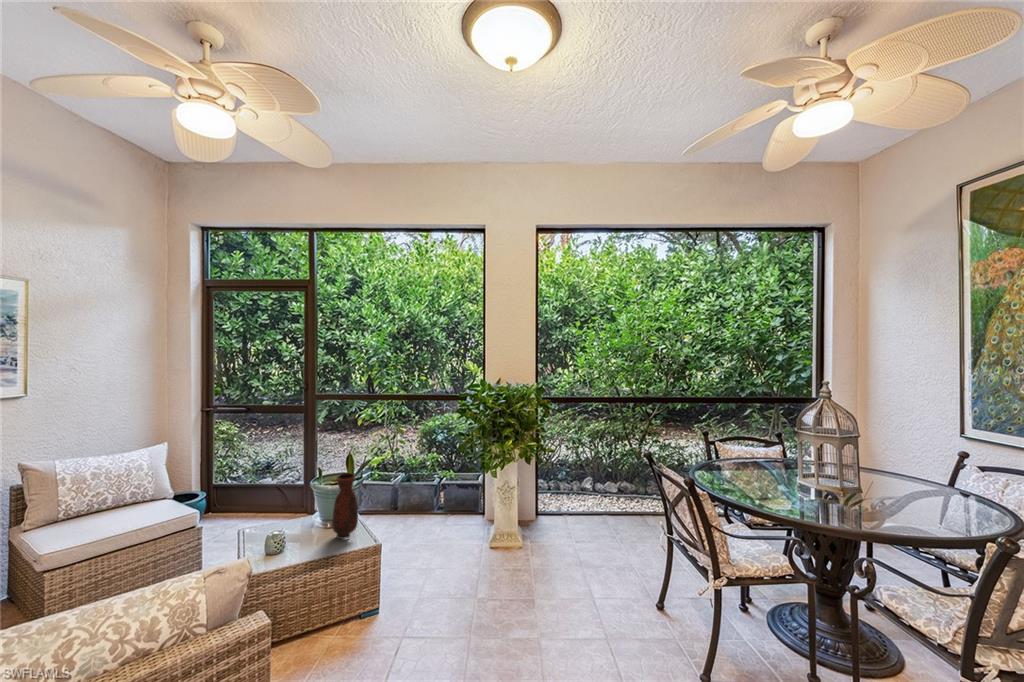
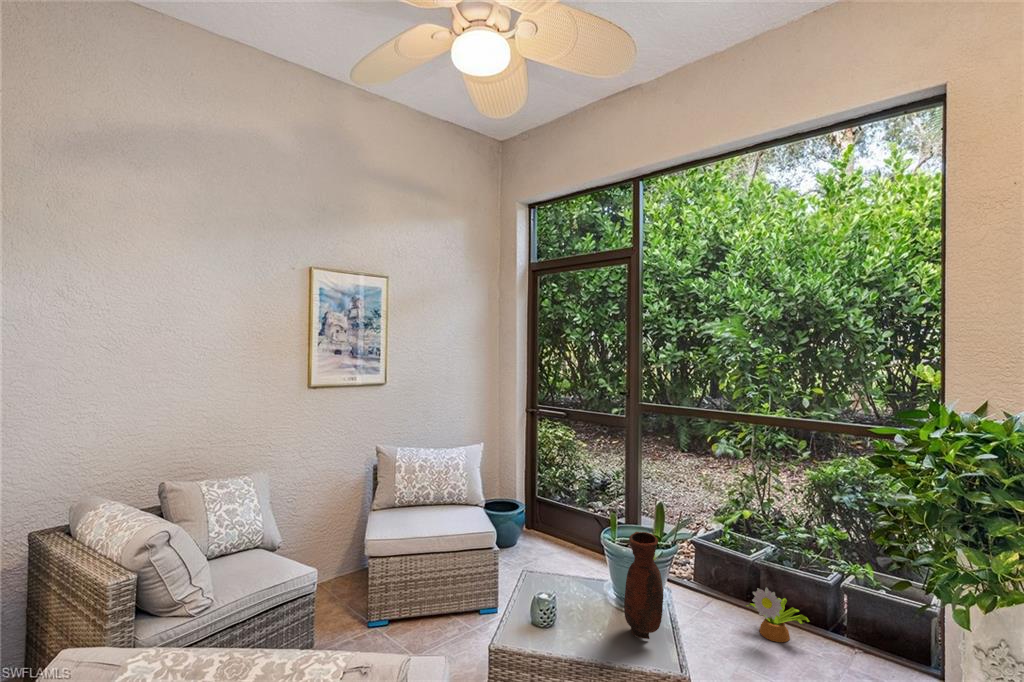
decorative plant: none [391,496,426,526] -> present [746,587,809,642]

